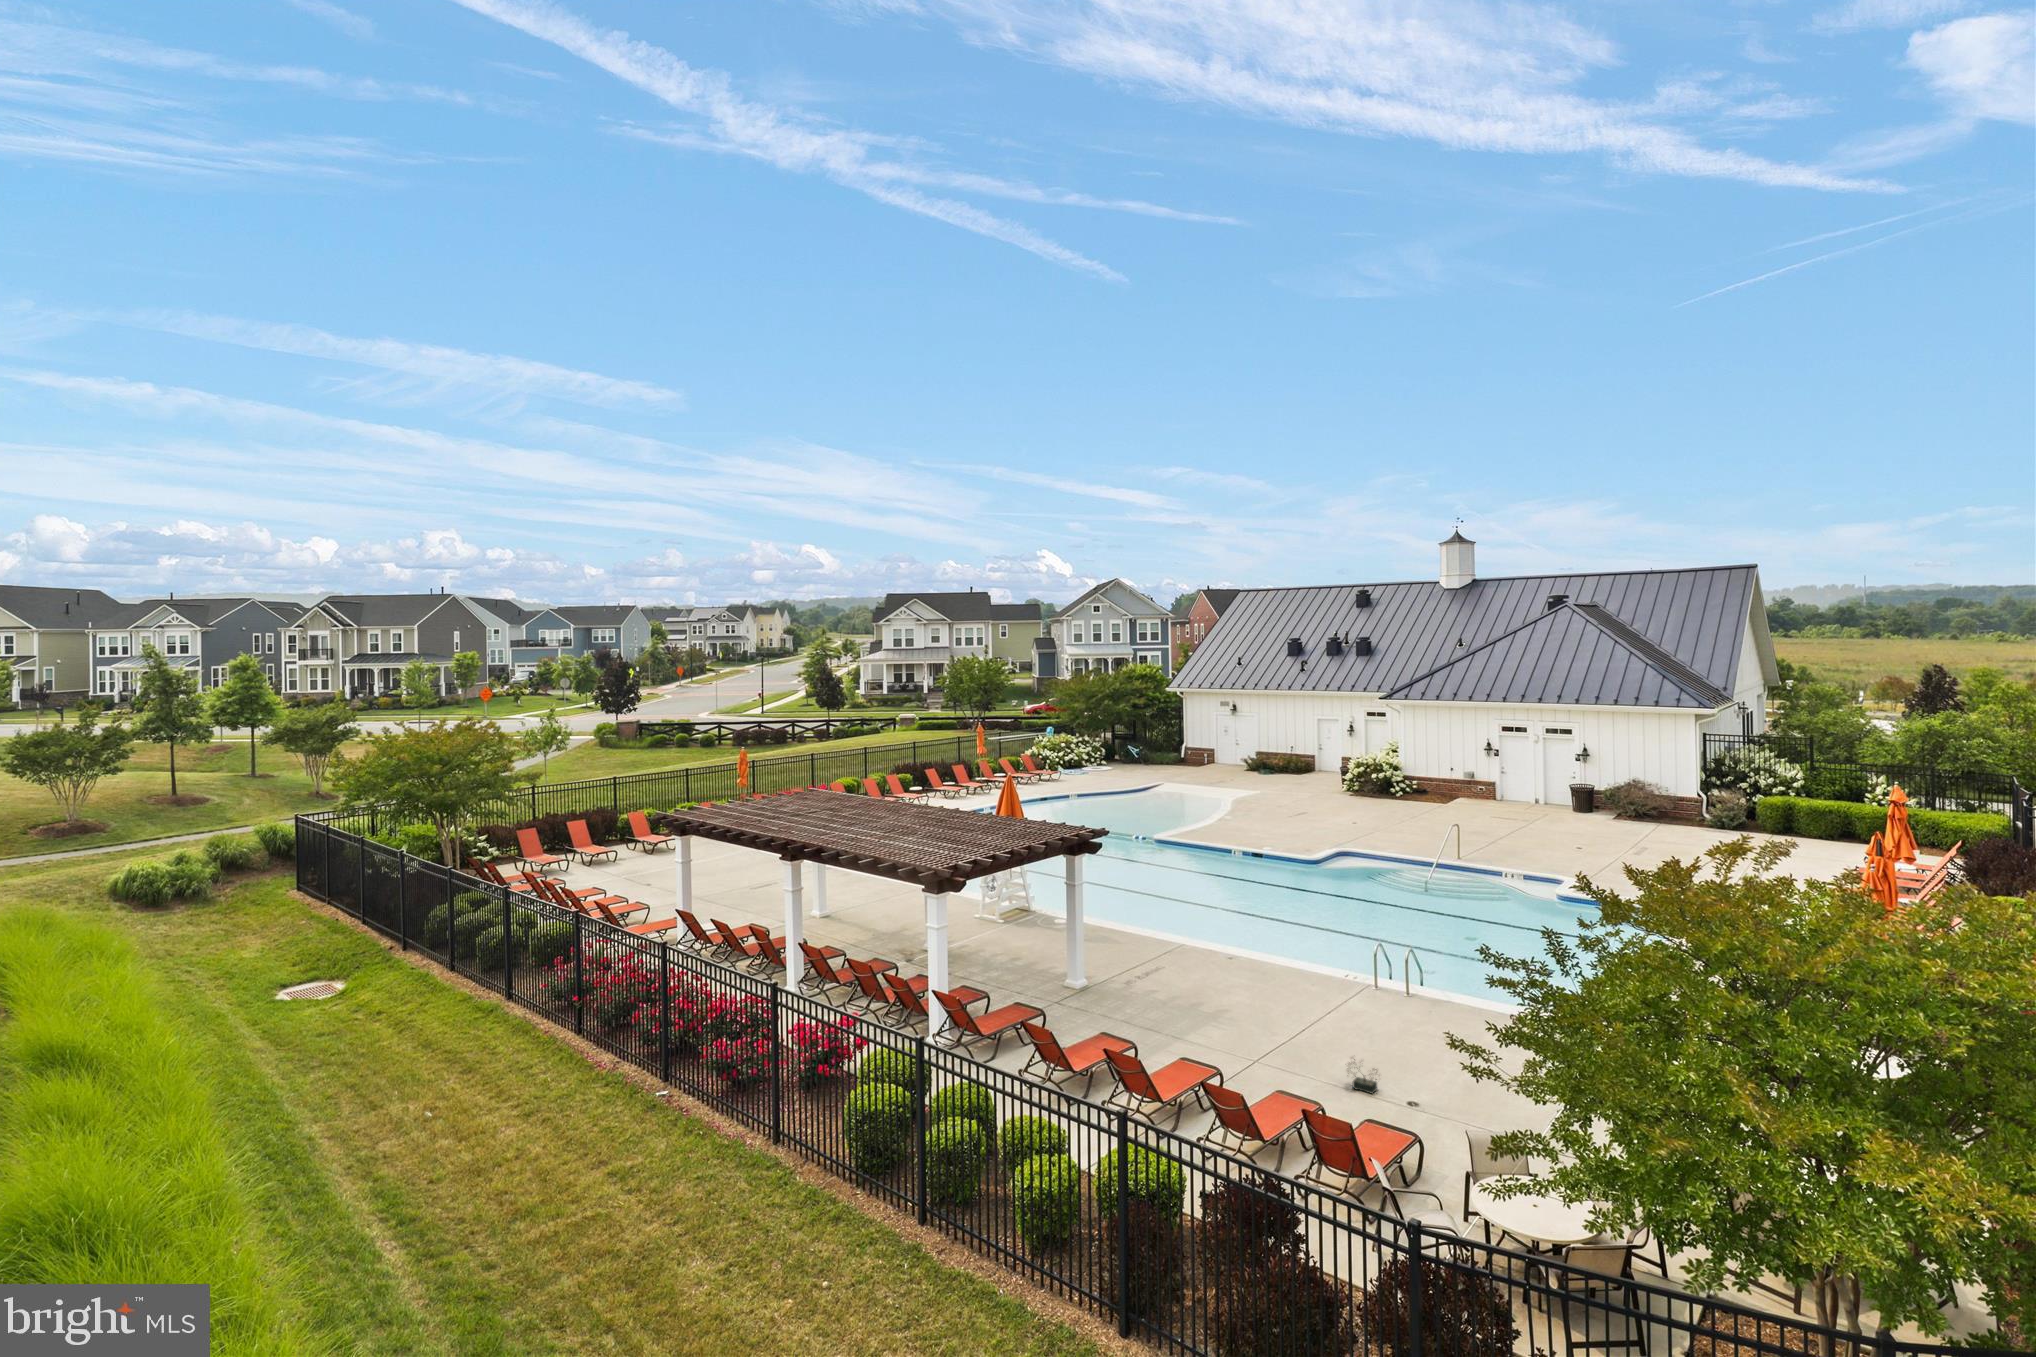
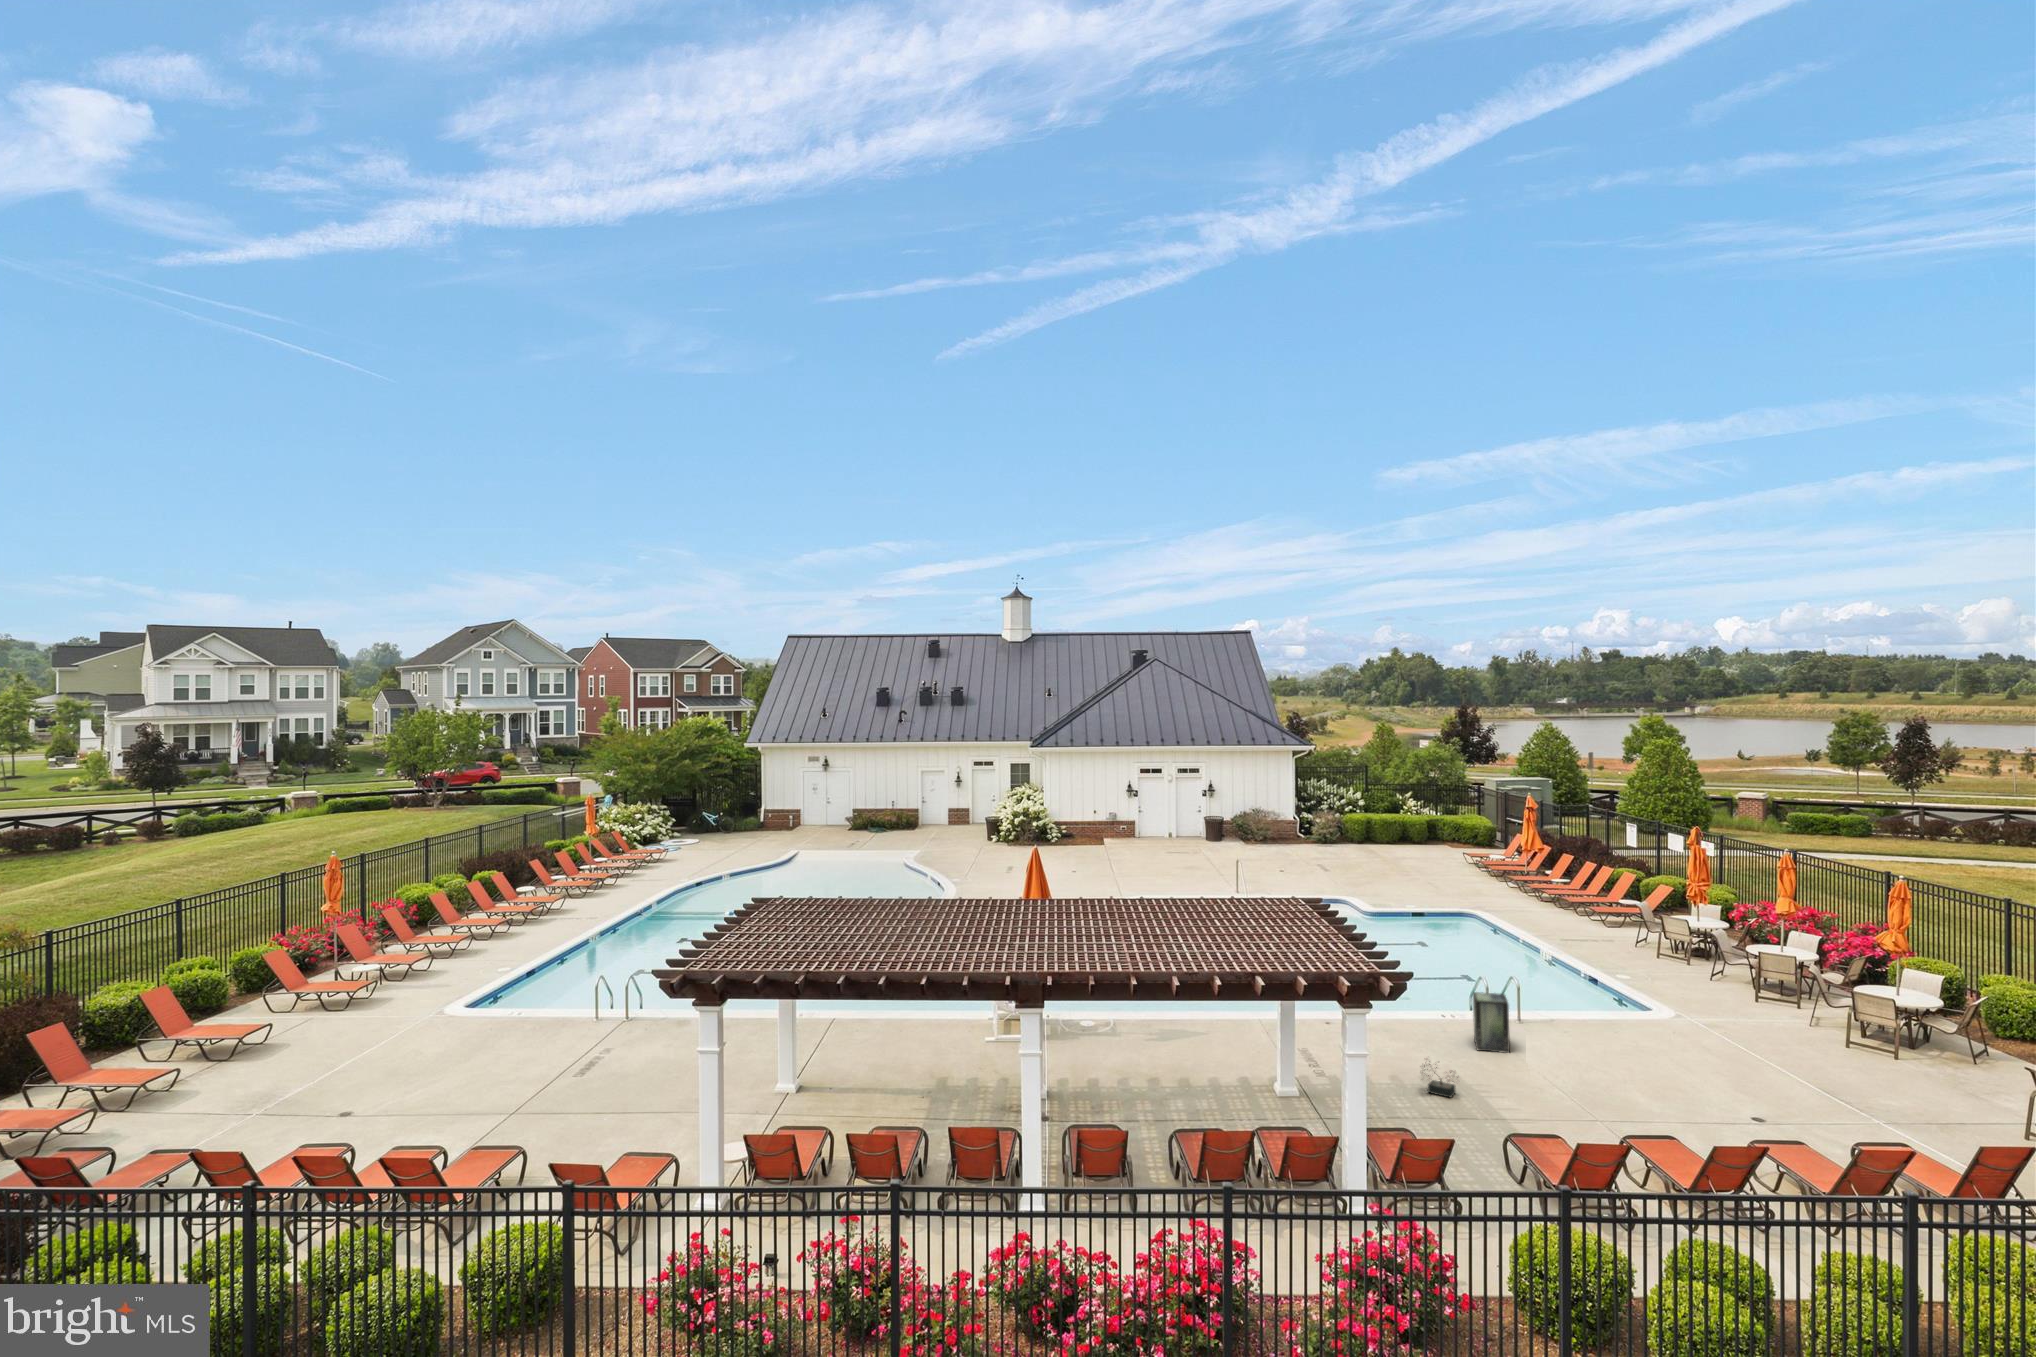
storage box: none [1393,993,1425,1050] -> present [1473,992,1510,1053]

